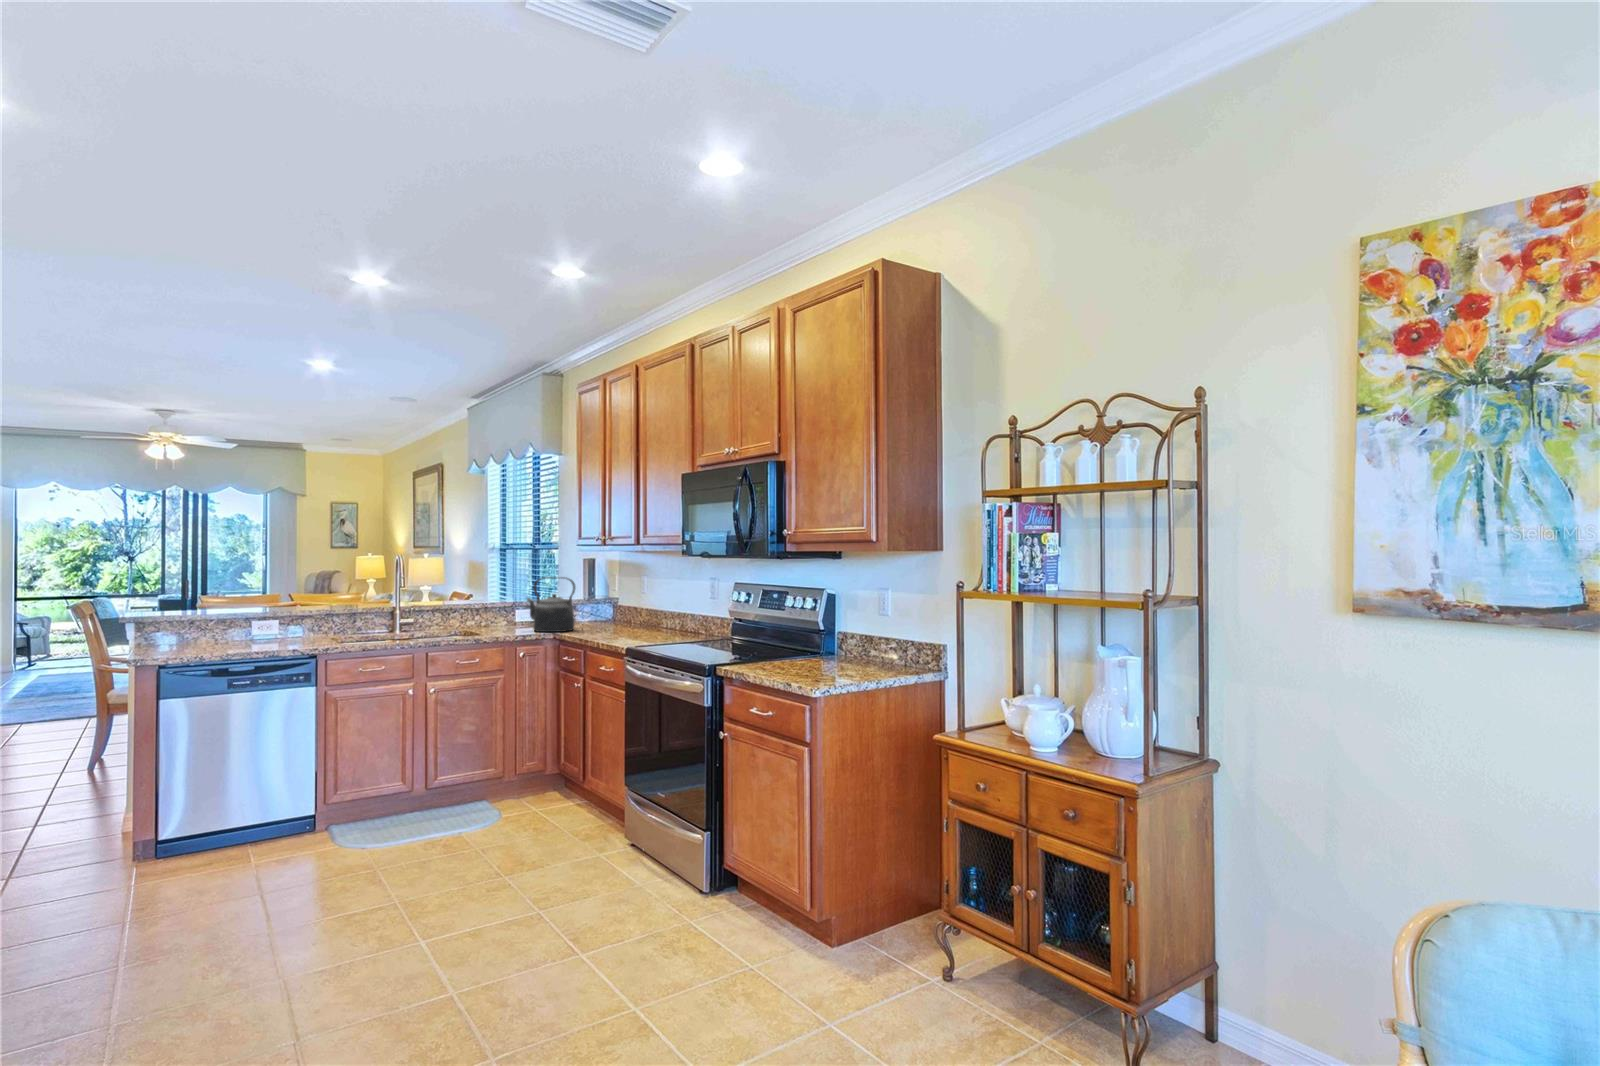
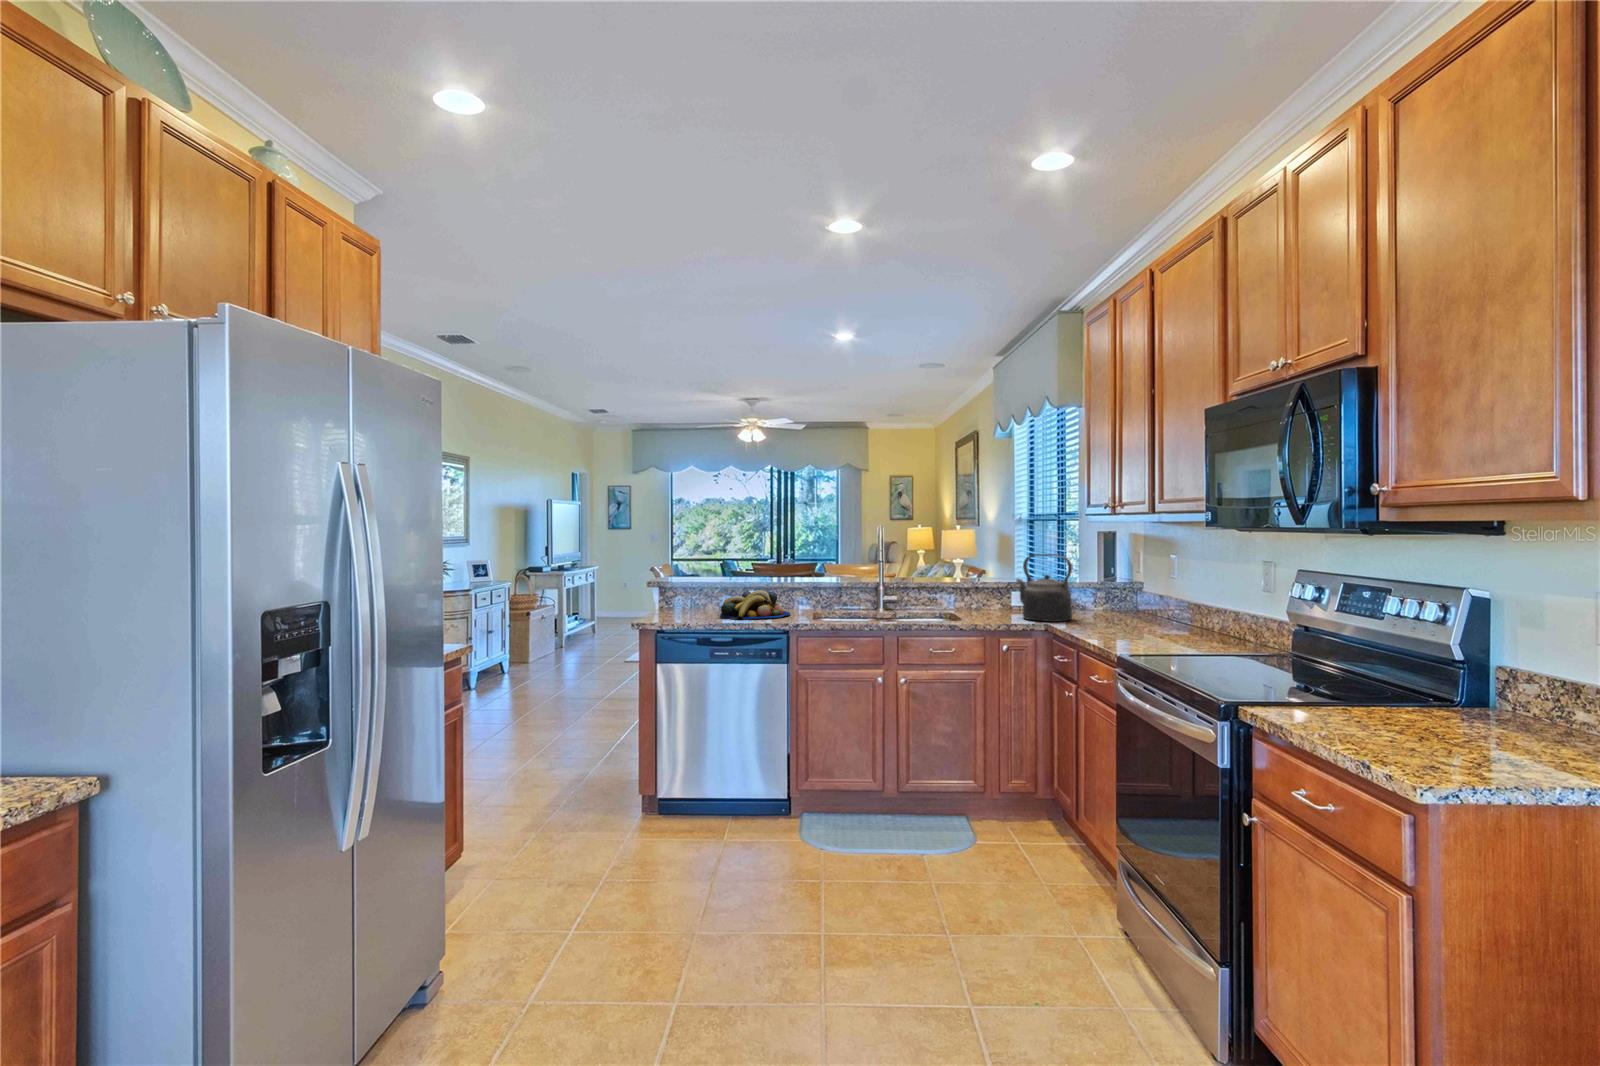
fruit bowl: none [202,618,294,651] -> present [721,589,790,620]

